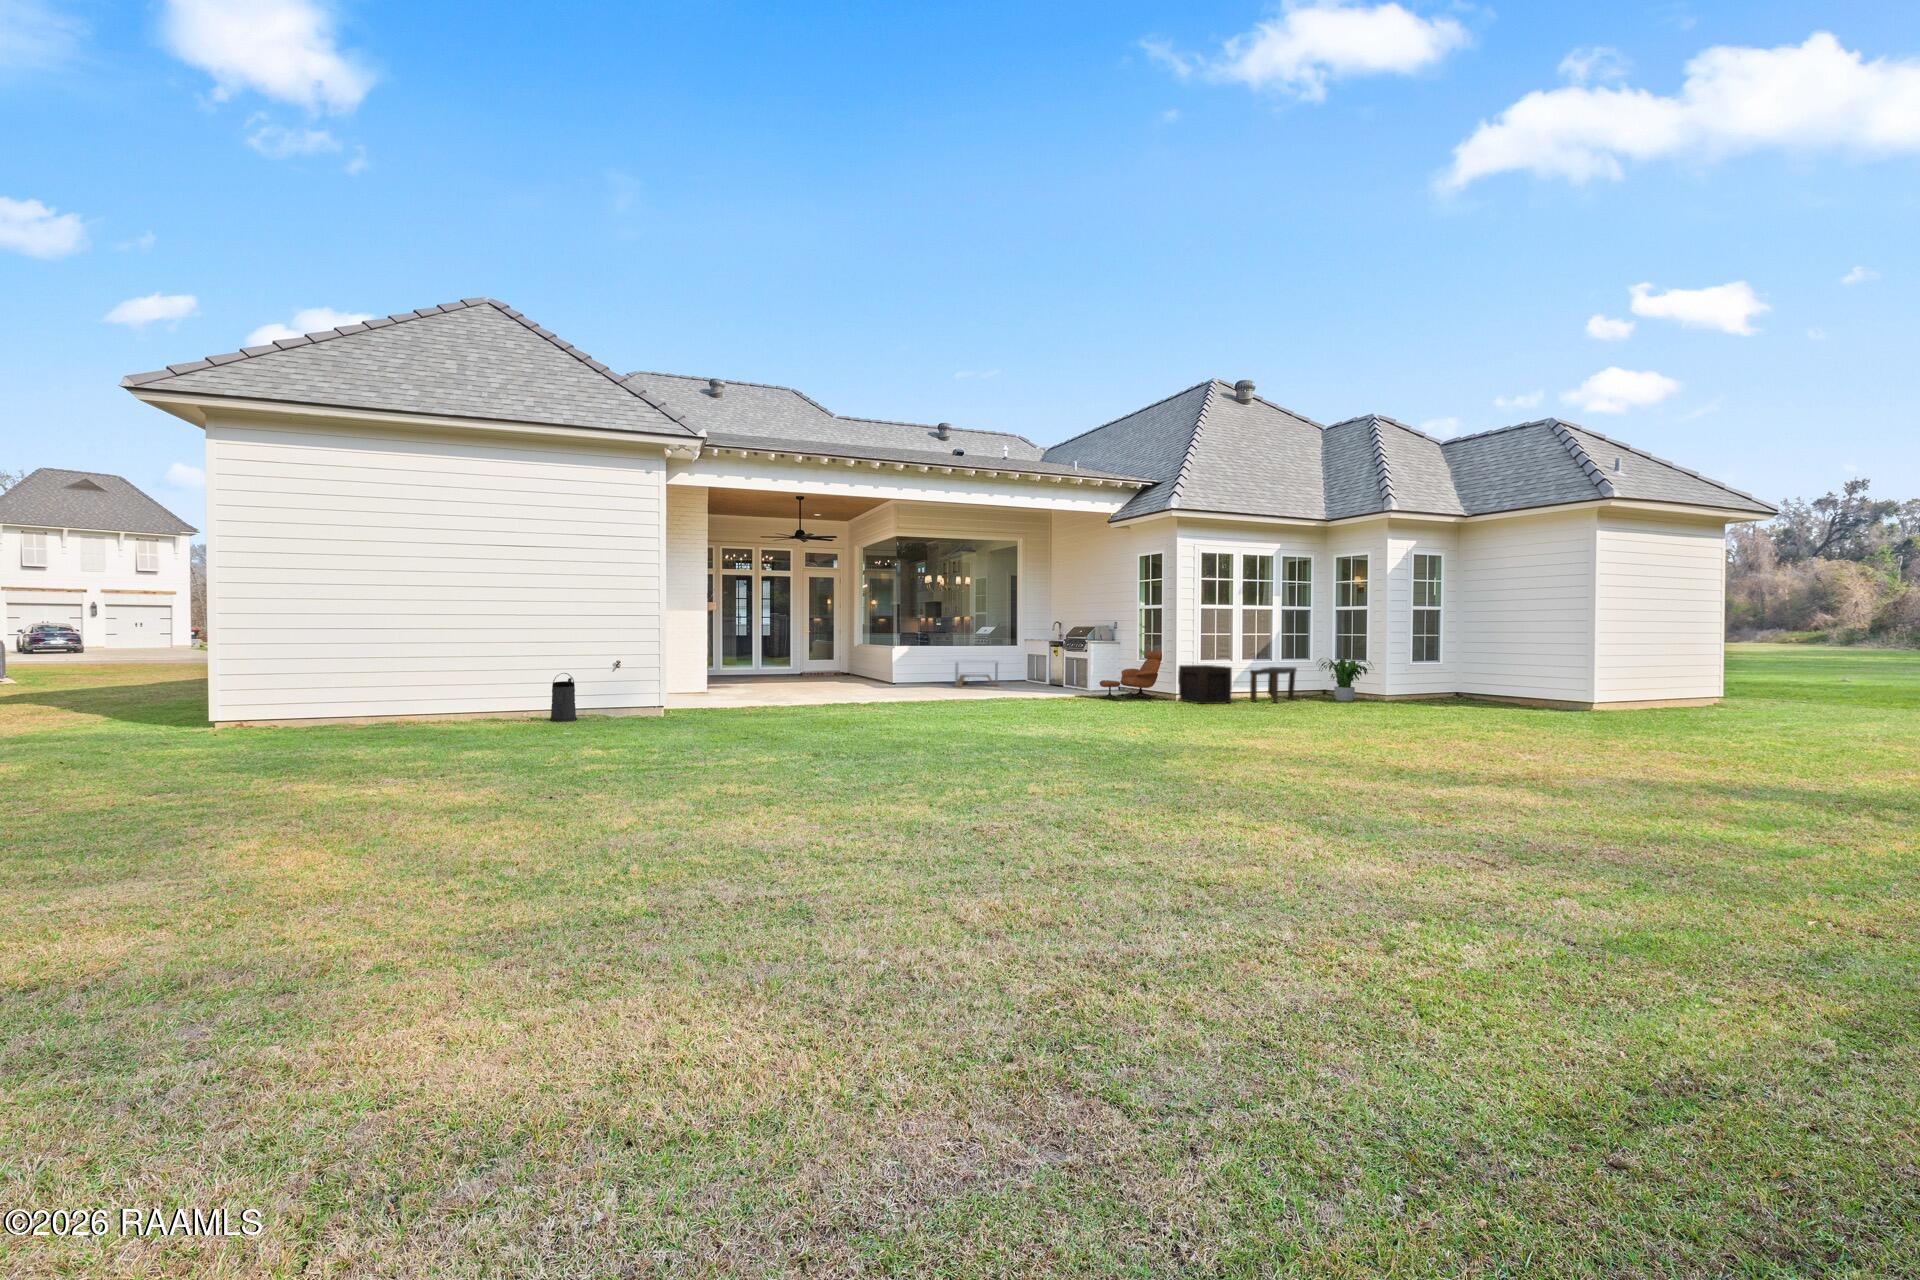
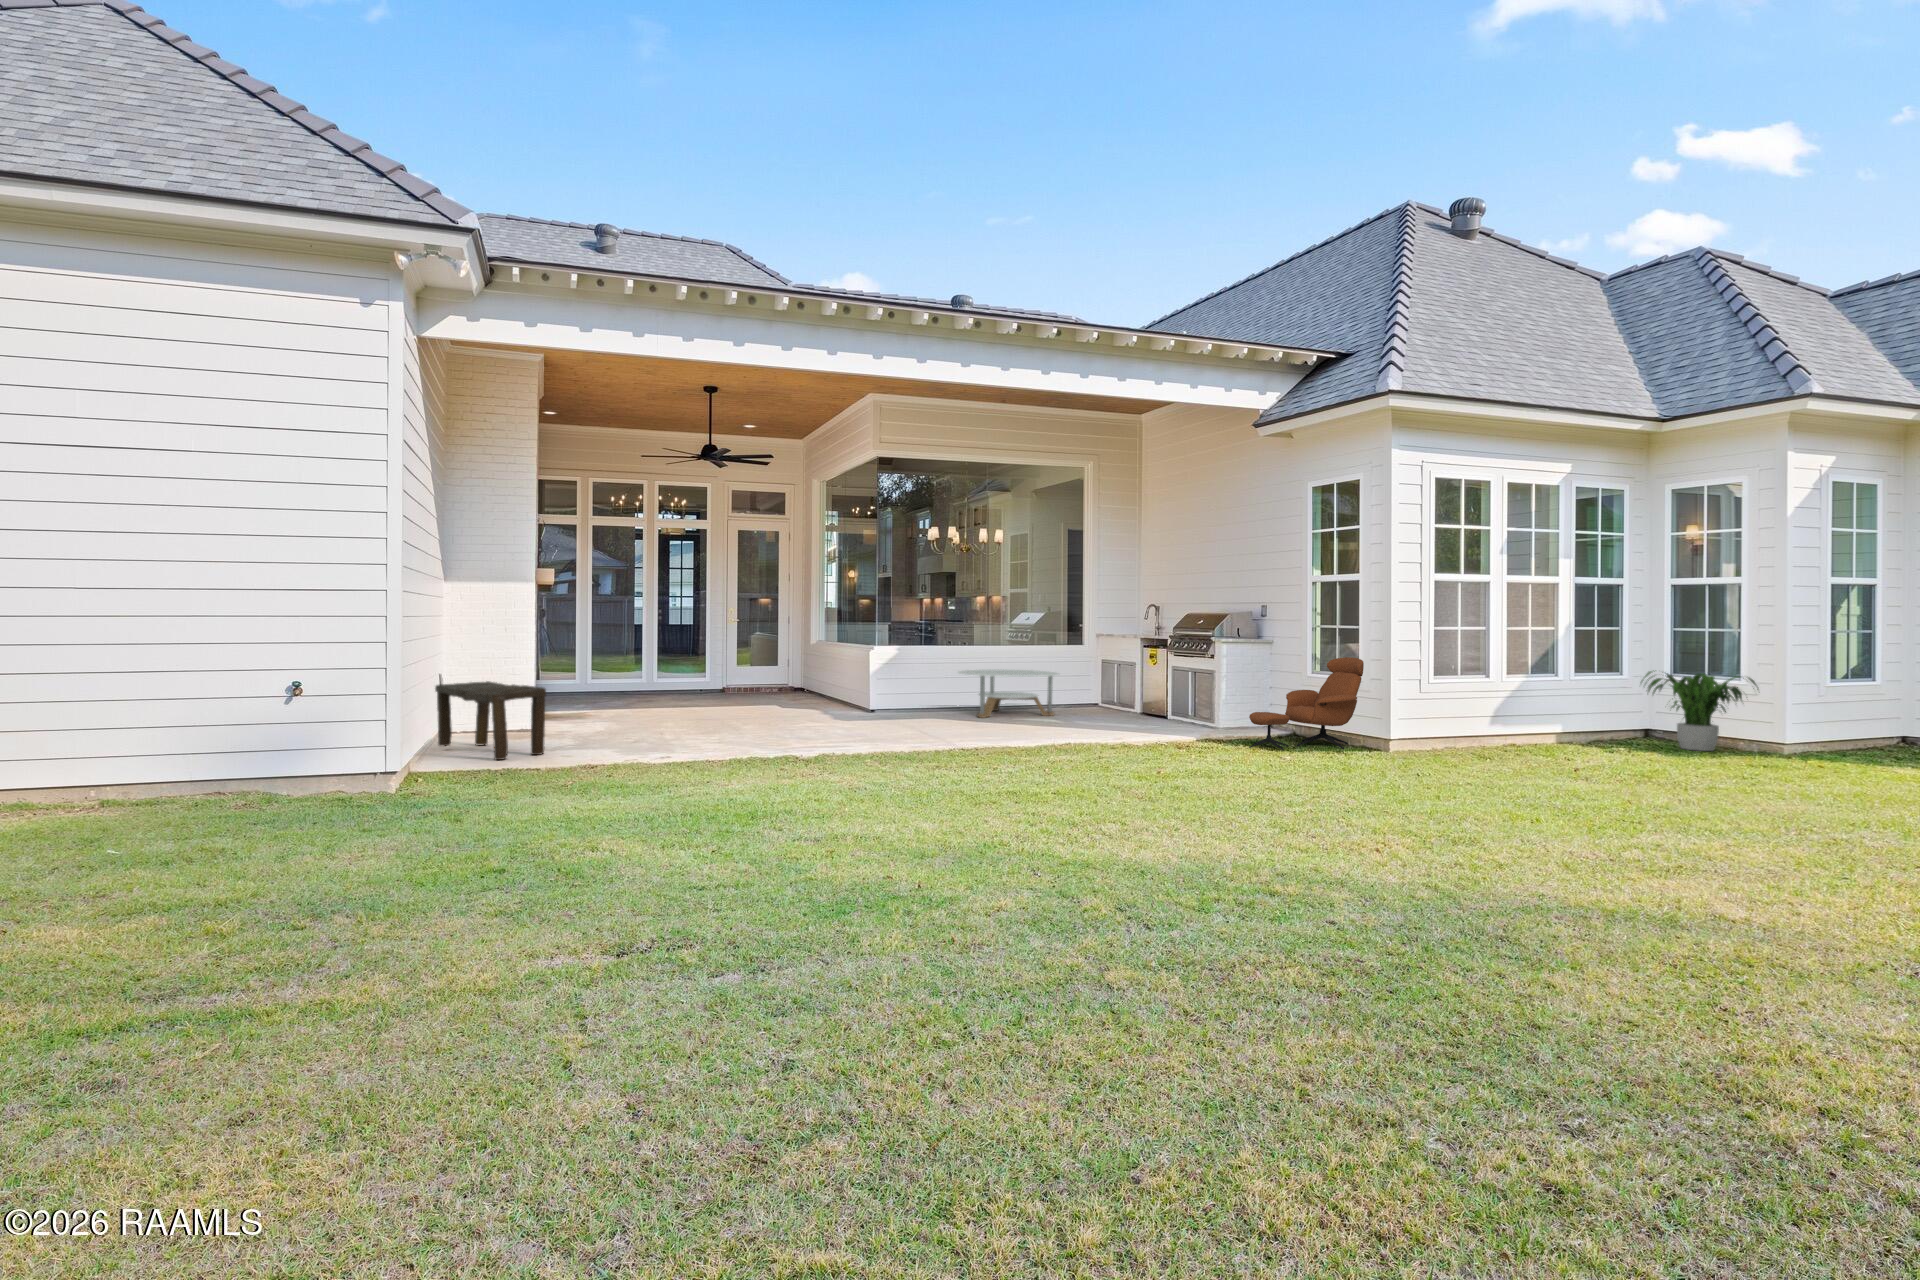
wooden crate: present [1178,665,1232,704] -> none [1397,684,1504,760]
bench: present [1250,667,1296,703] -> present [435,681,546,760]
watering can: present [550,673,577,721] -> none [116,712,190,819]

